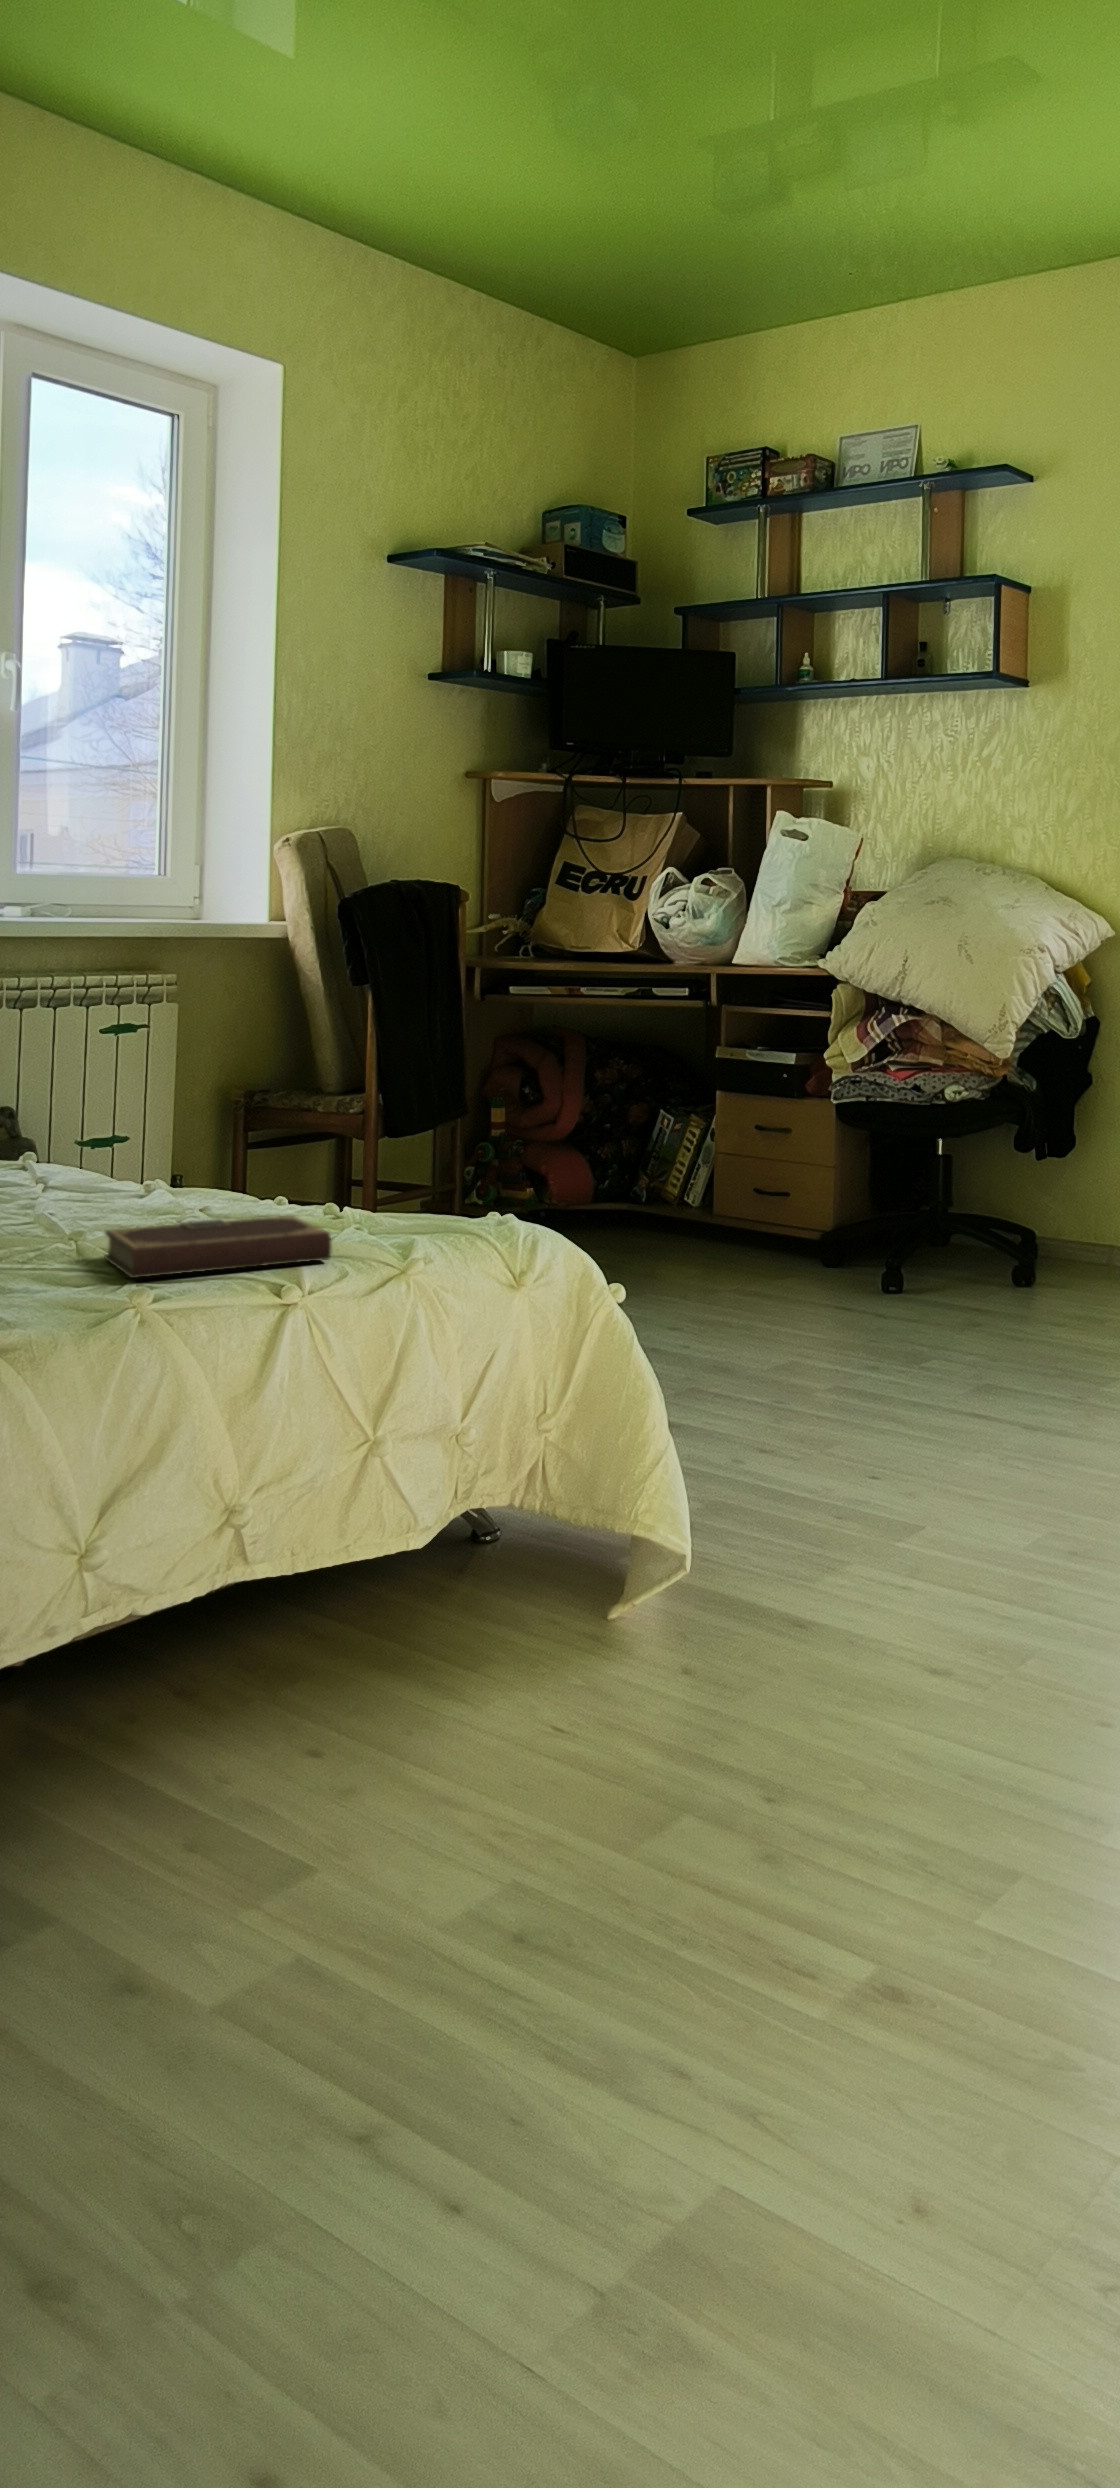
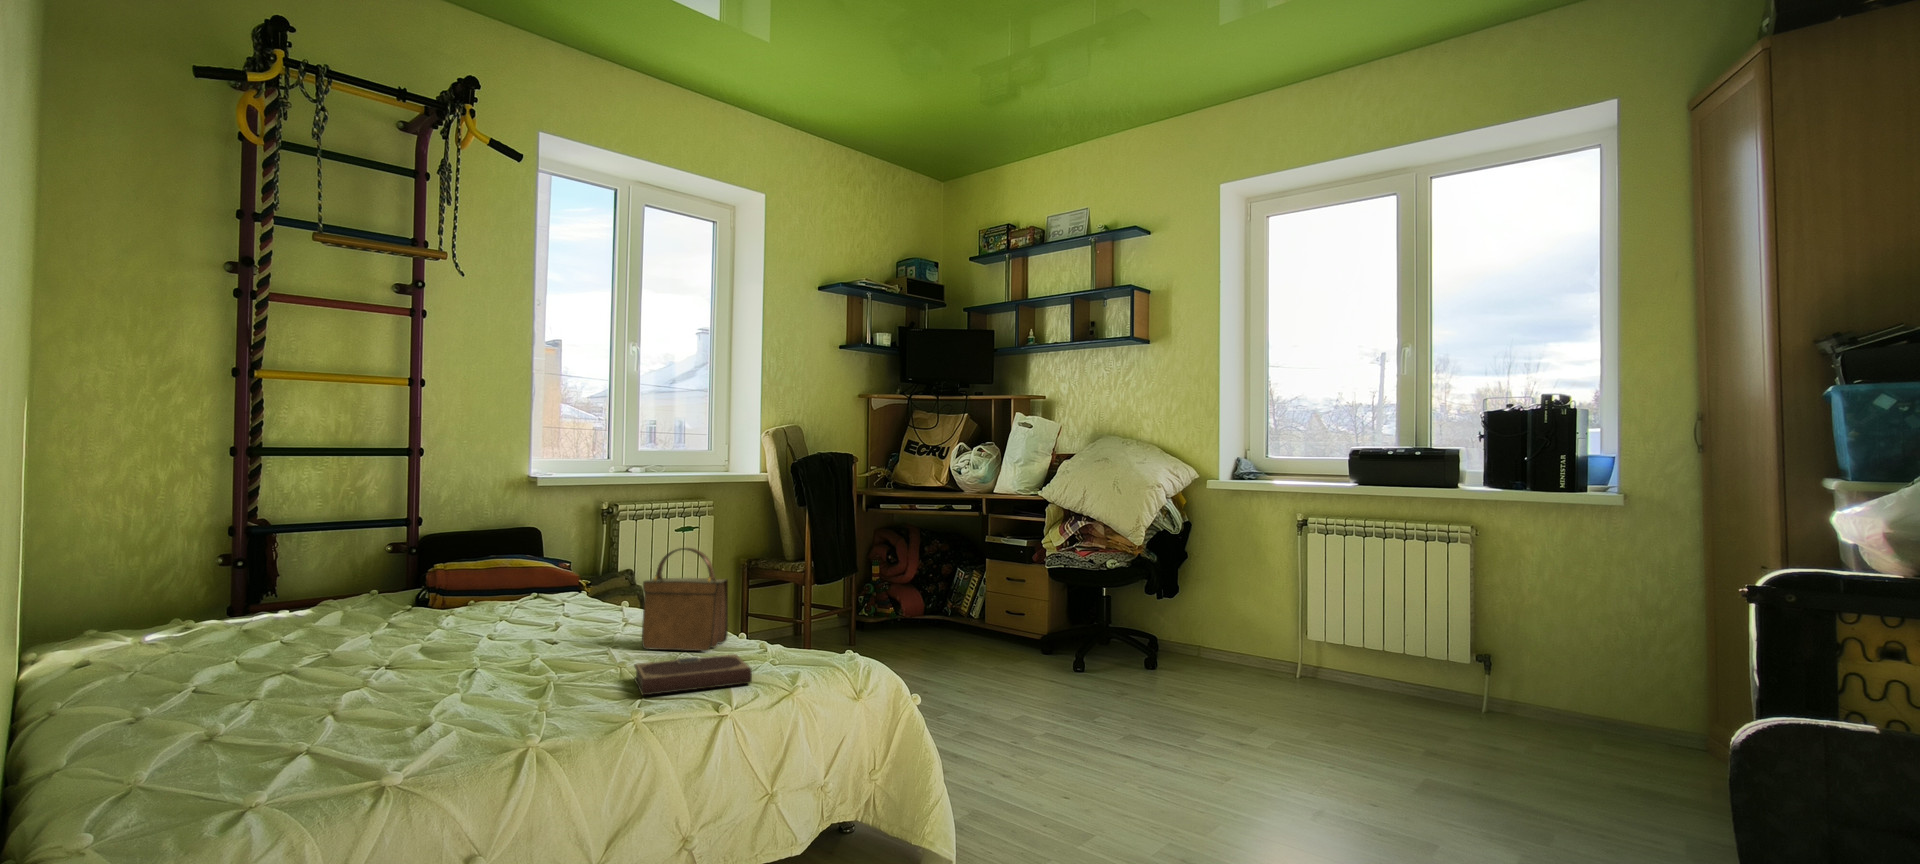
handbag: none [98,1029,264,1219] -> present [642,548,728,651]

